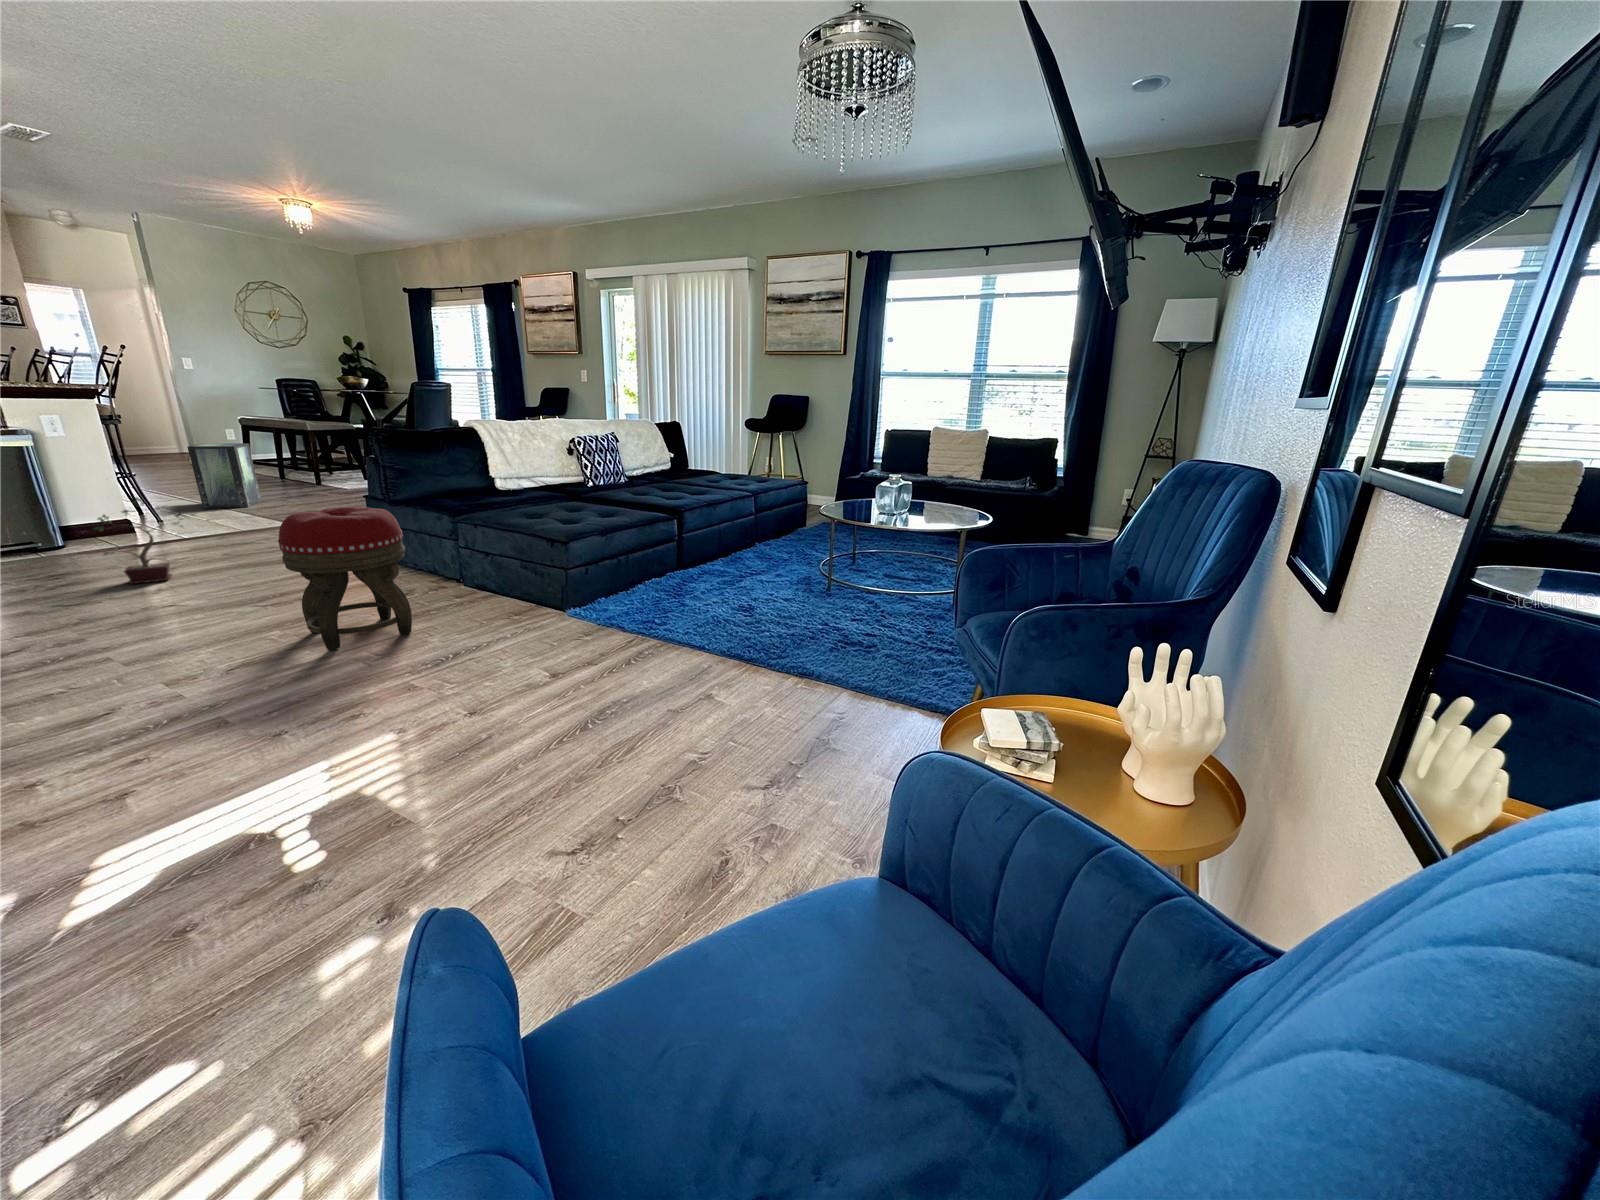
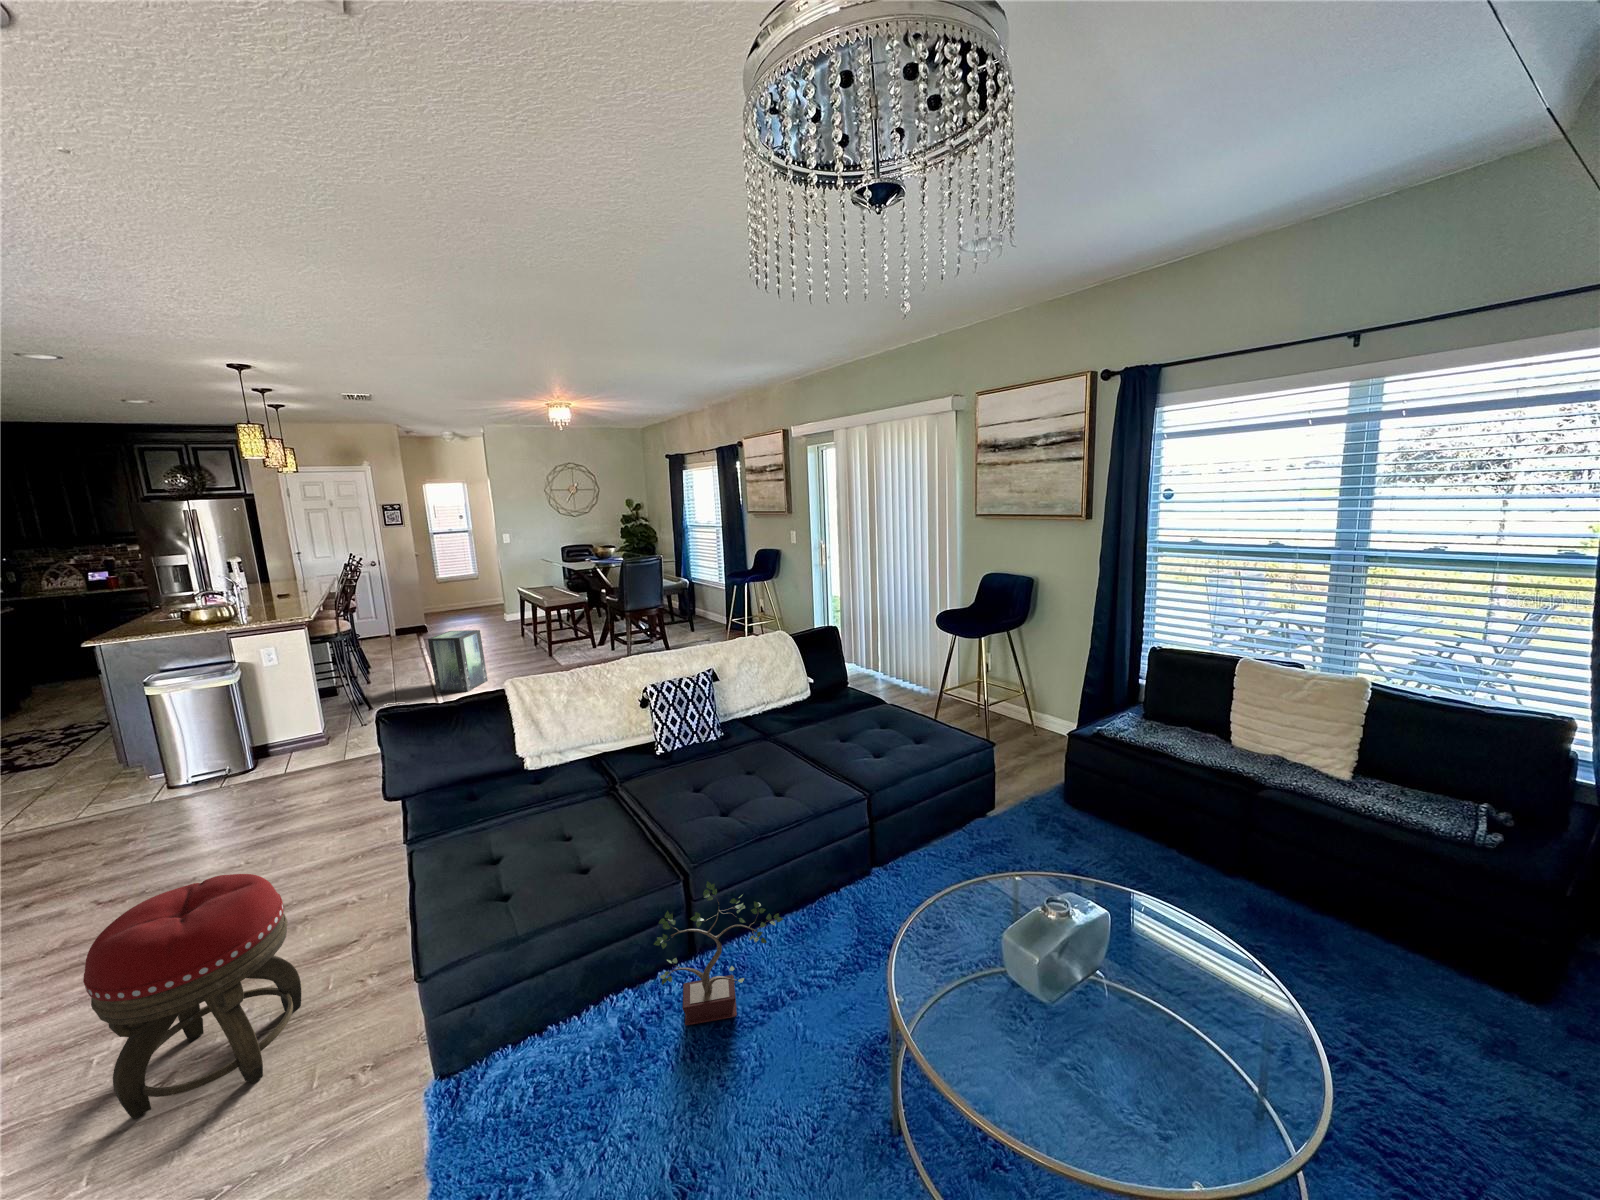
potted plant: present [93,497,193,584] -> present [654,882,783,1025]

